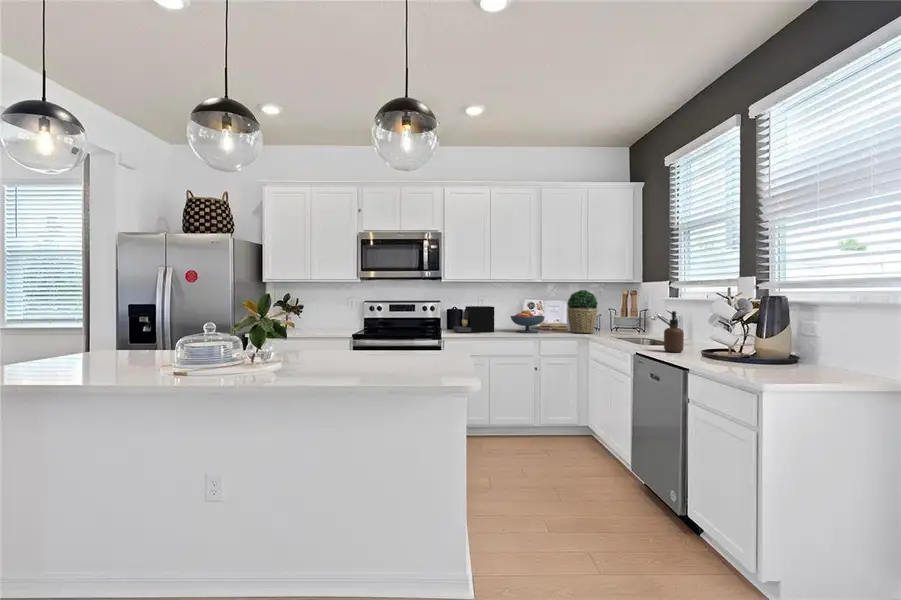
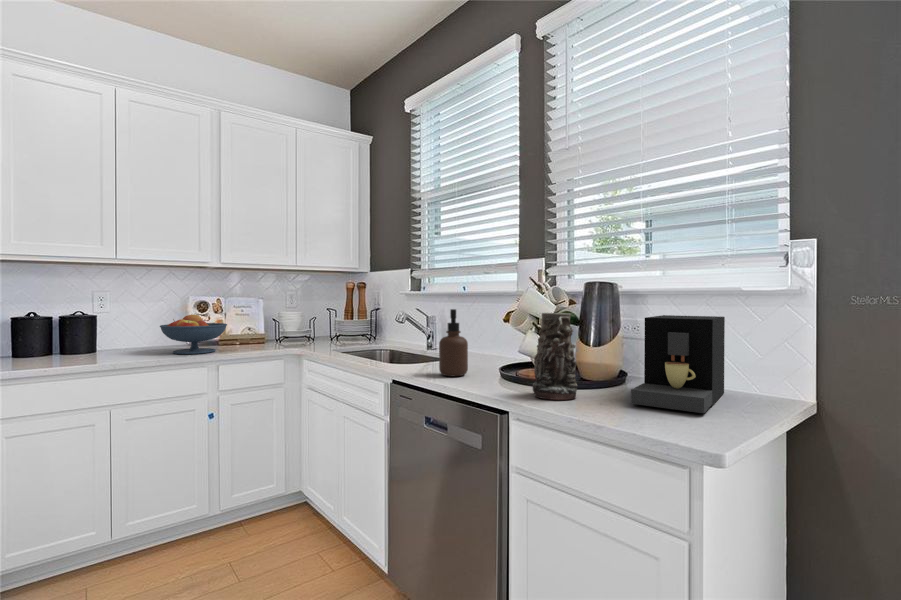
potted plant: present [567,290,598,333] -> none [266,280,315,348]
coffee maker: present [453,306,494,332] -> present [631,315,725,413]
vase: none [708,315,739,366] -> present [533,313,577,400]

